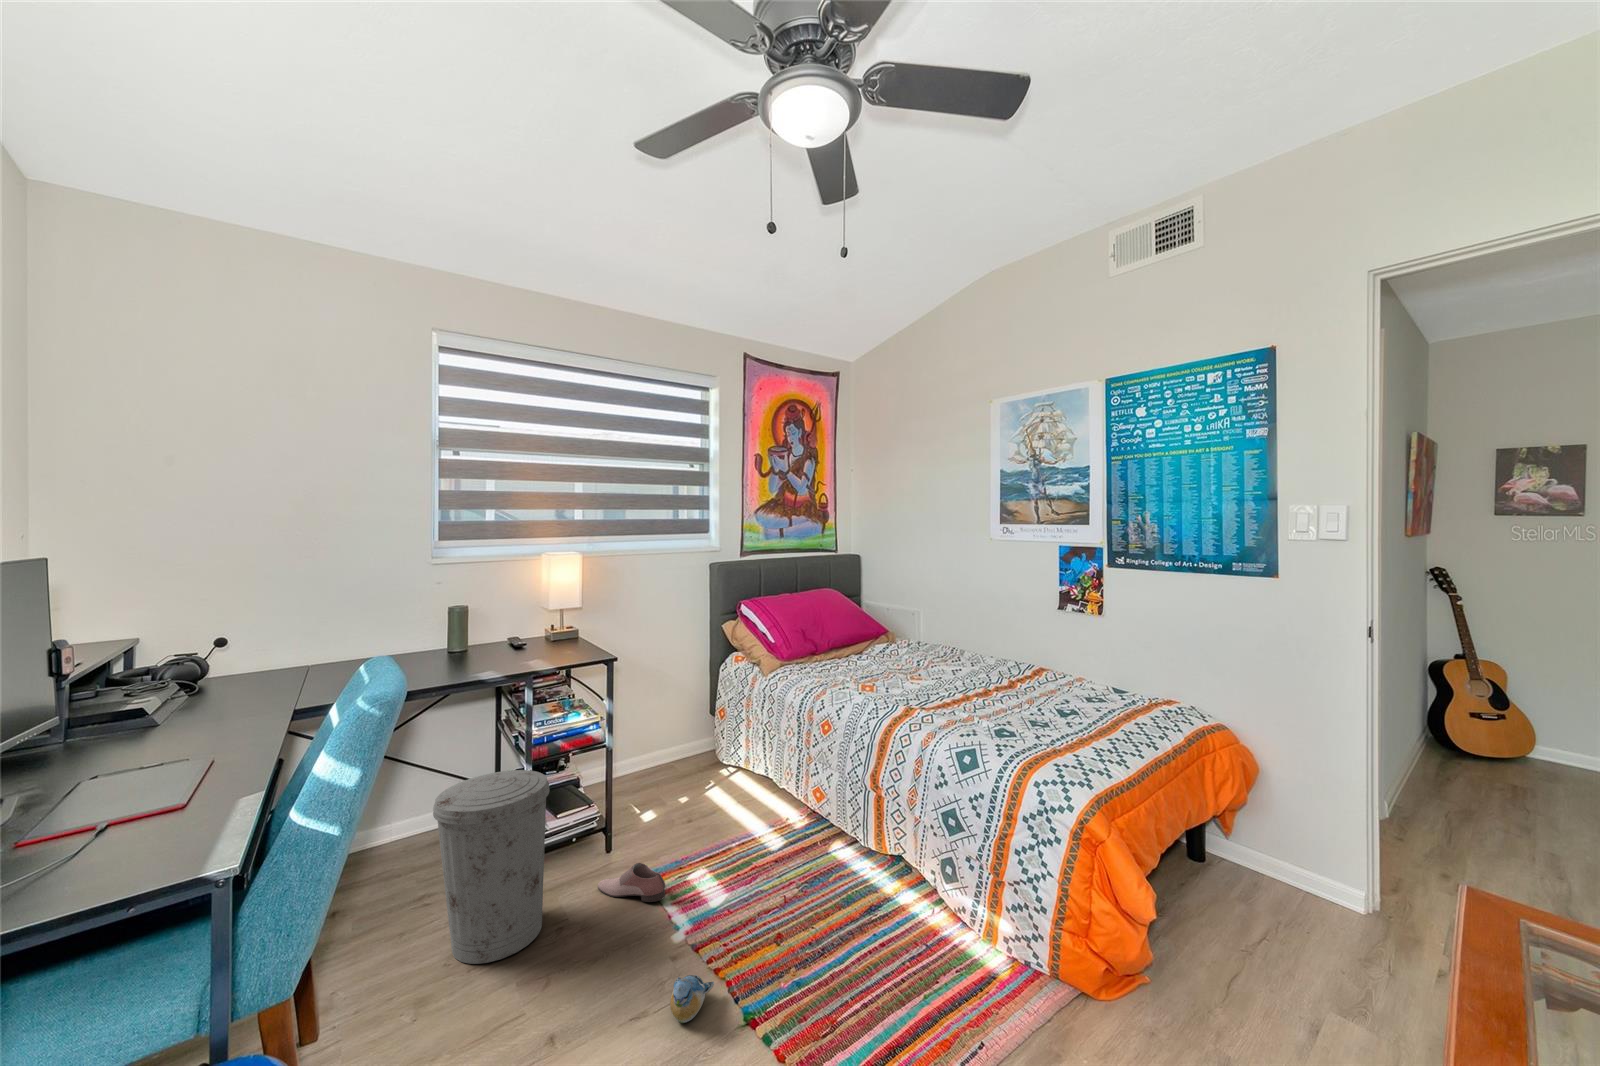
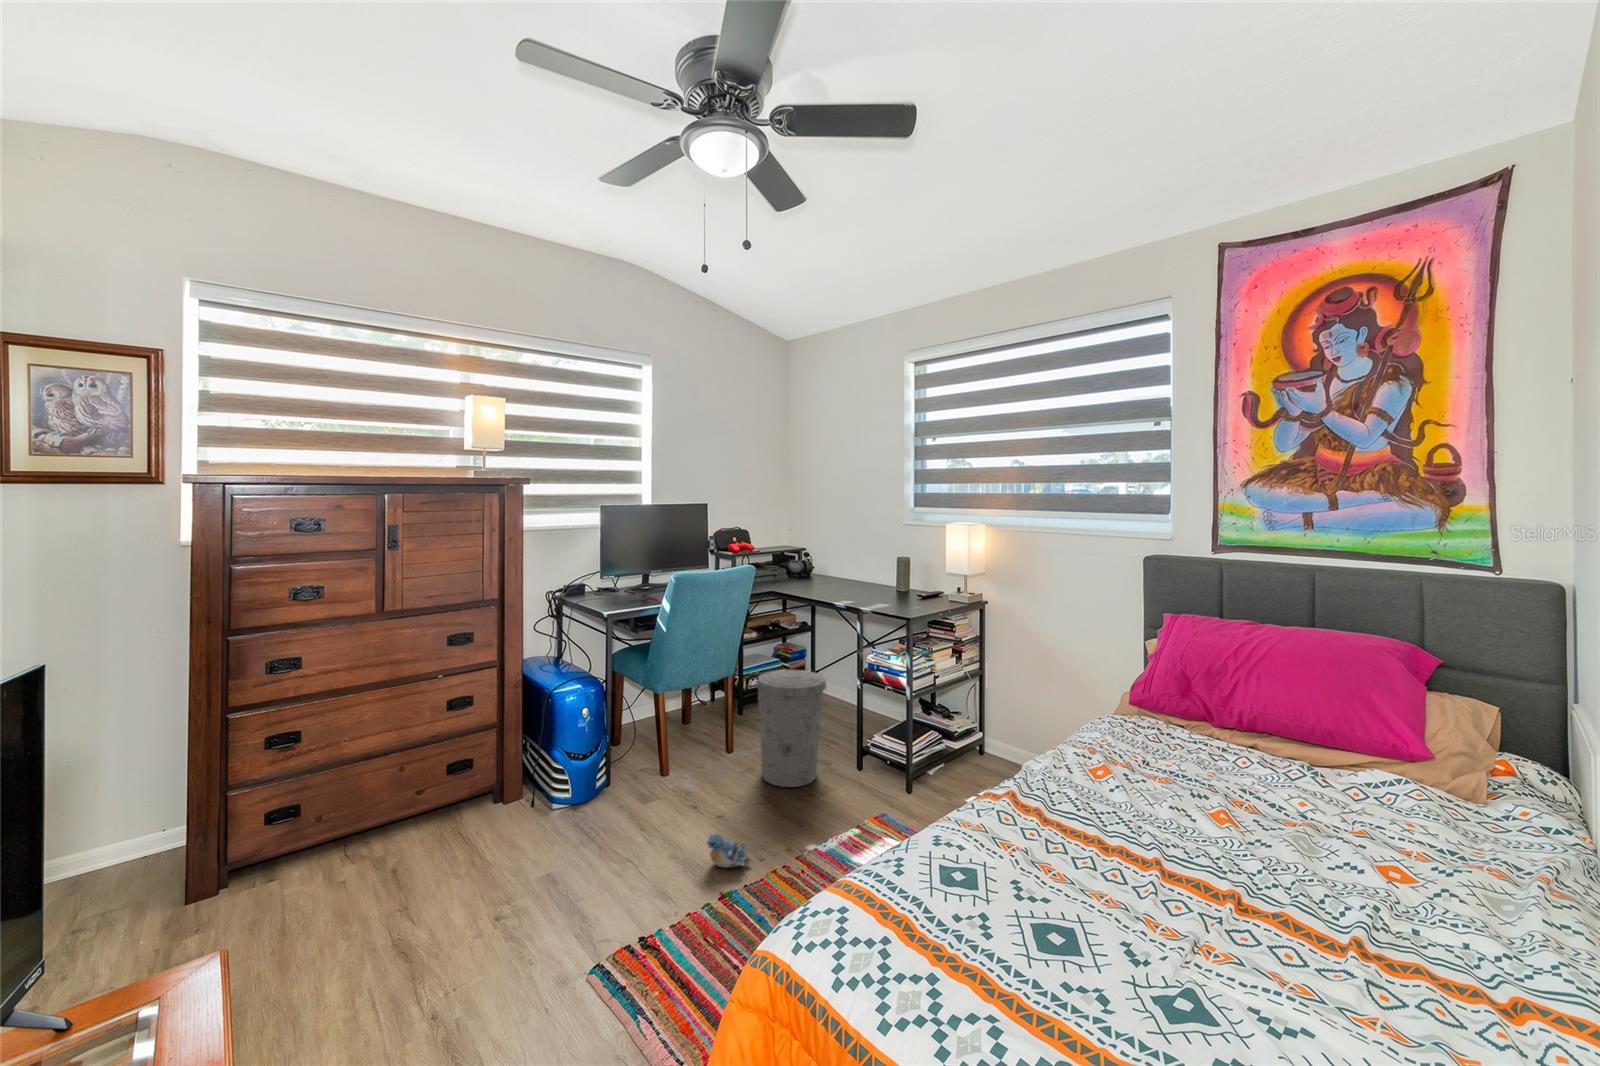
shoe: present [598,863,665,902] -> none [841,789,862,826]

